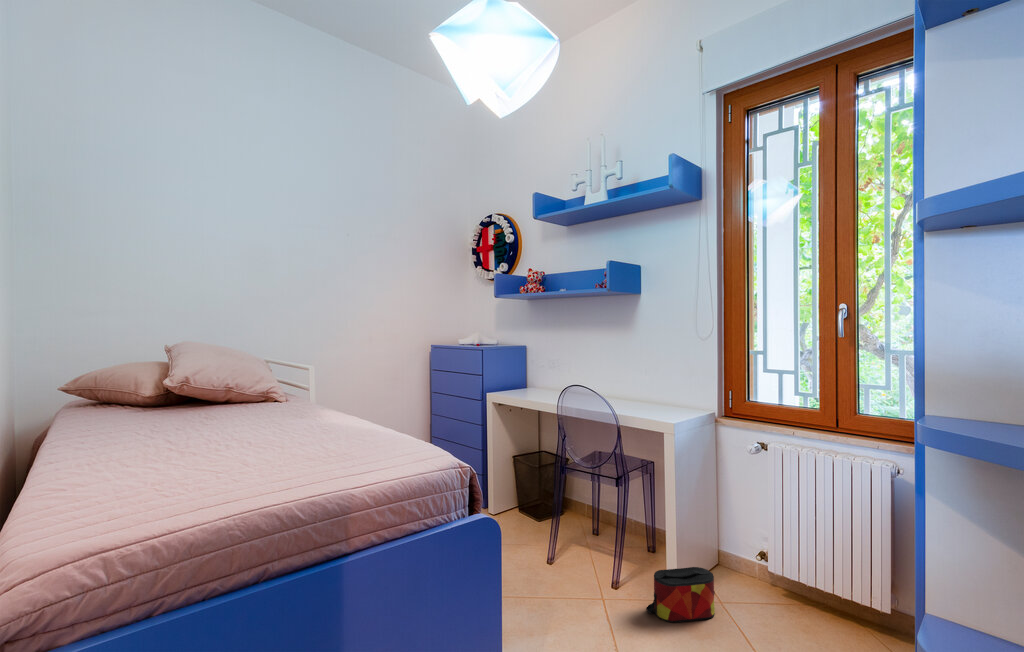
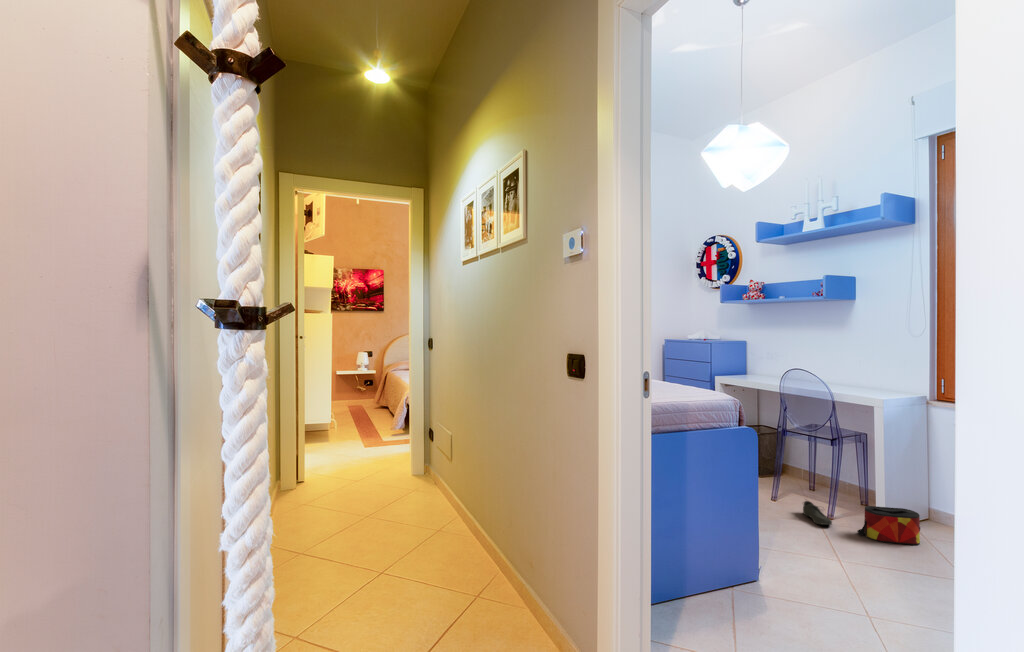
shoe: none [582,567,617,605] -> present [803,501,832,525]

